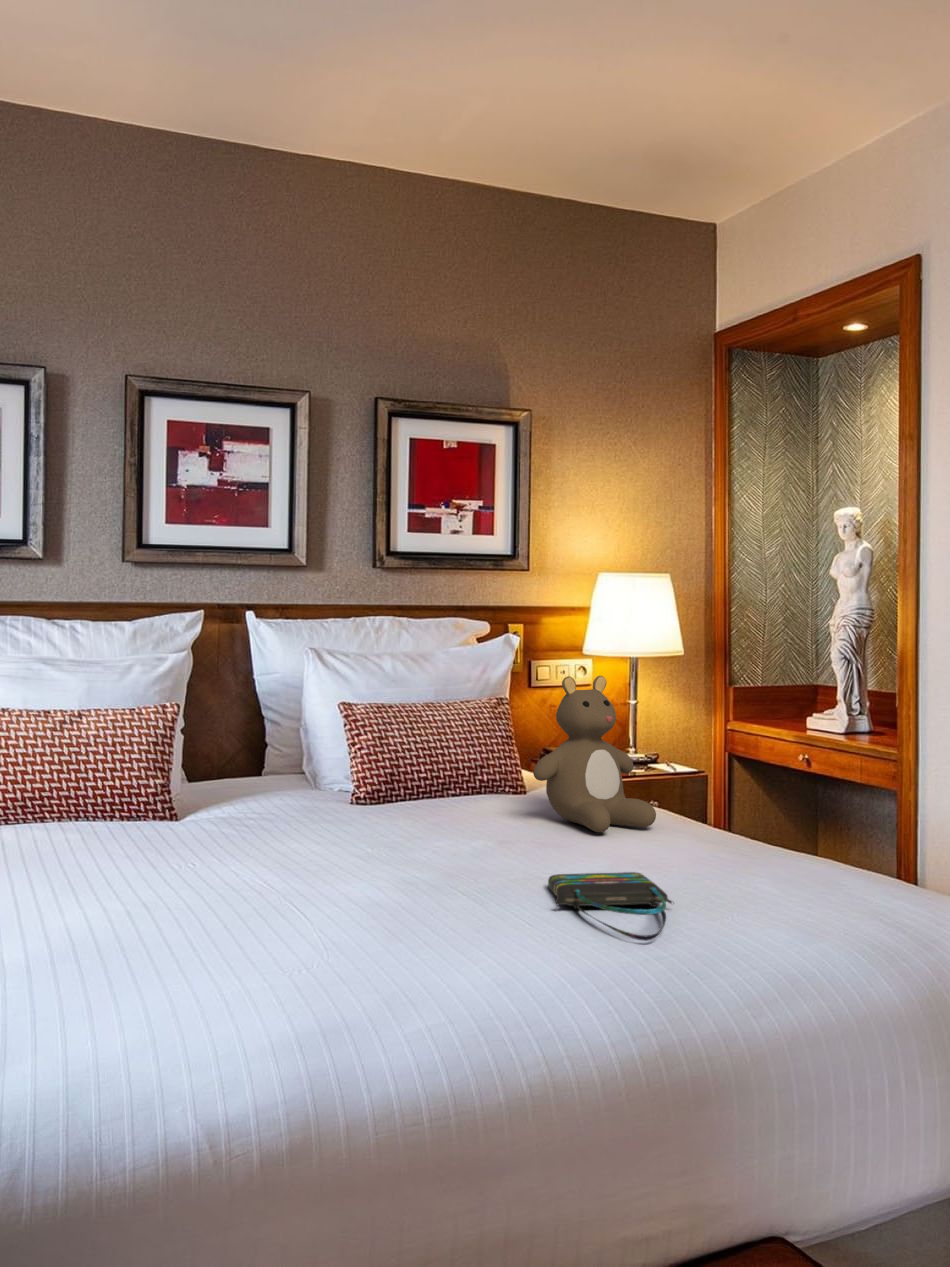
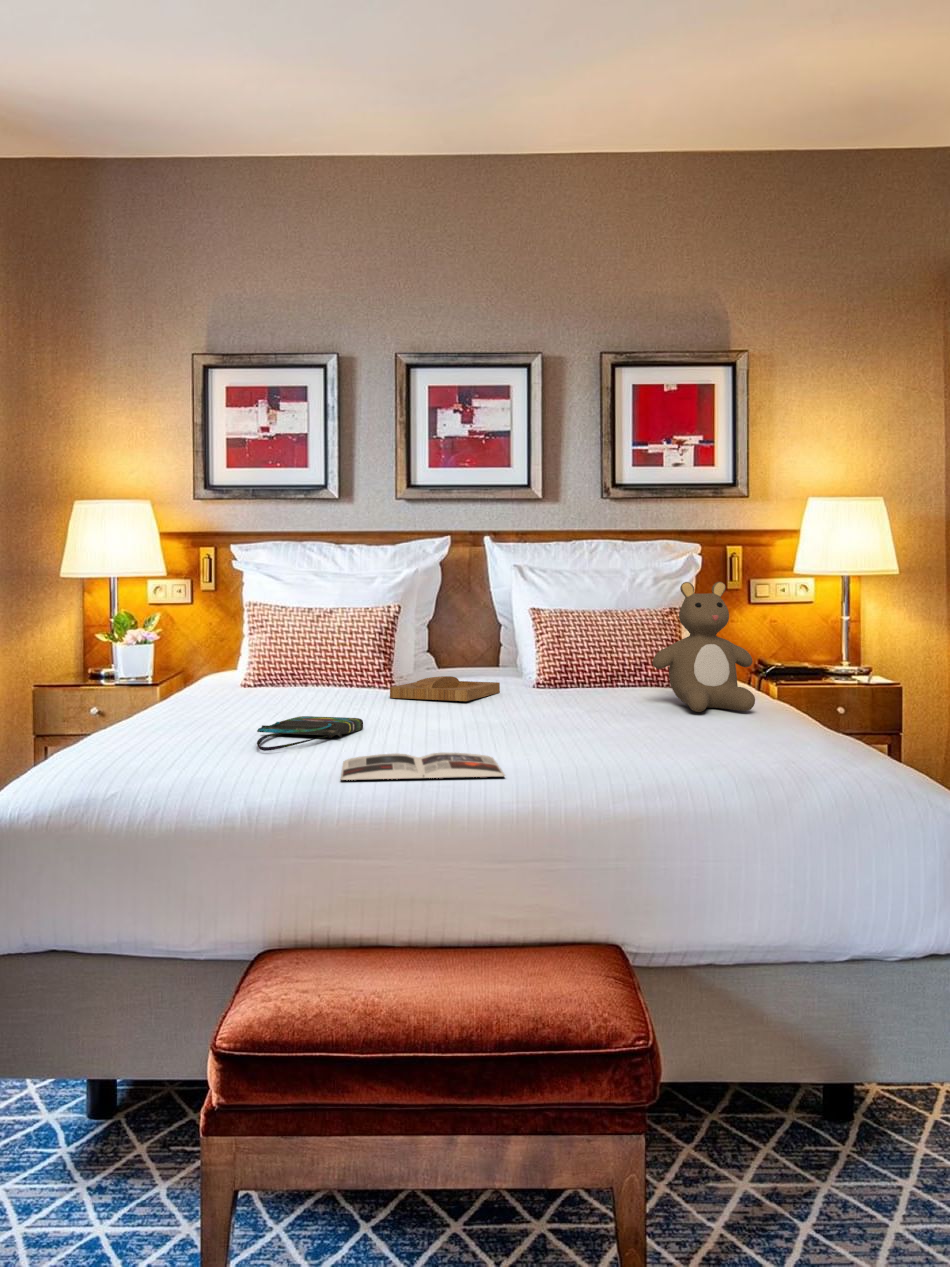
tray: none [197,798,325,834] -> present [390,676,500,701]
tote bag: present [548,872,672,941] -> present [257,716,363,751]
magazine: none [282,930,543,1003] -> present [341,753,505,780]

